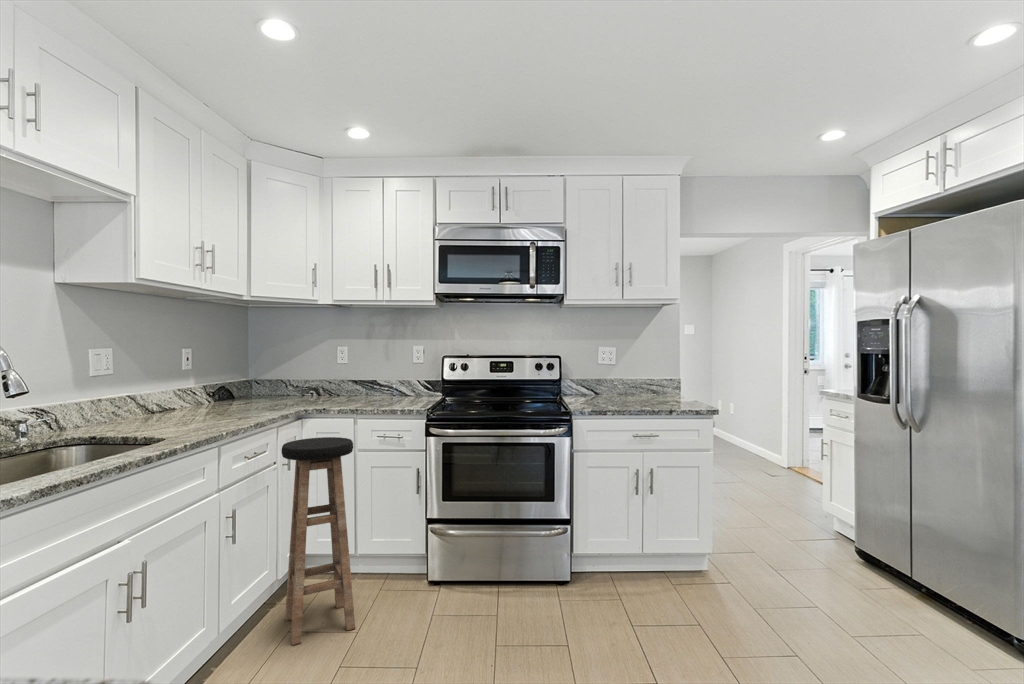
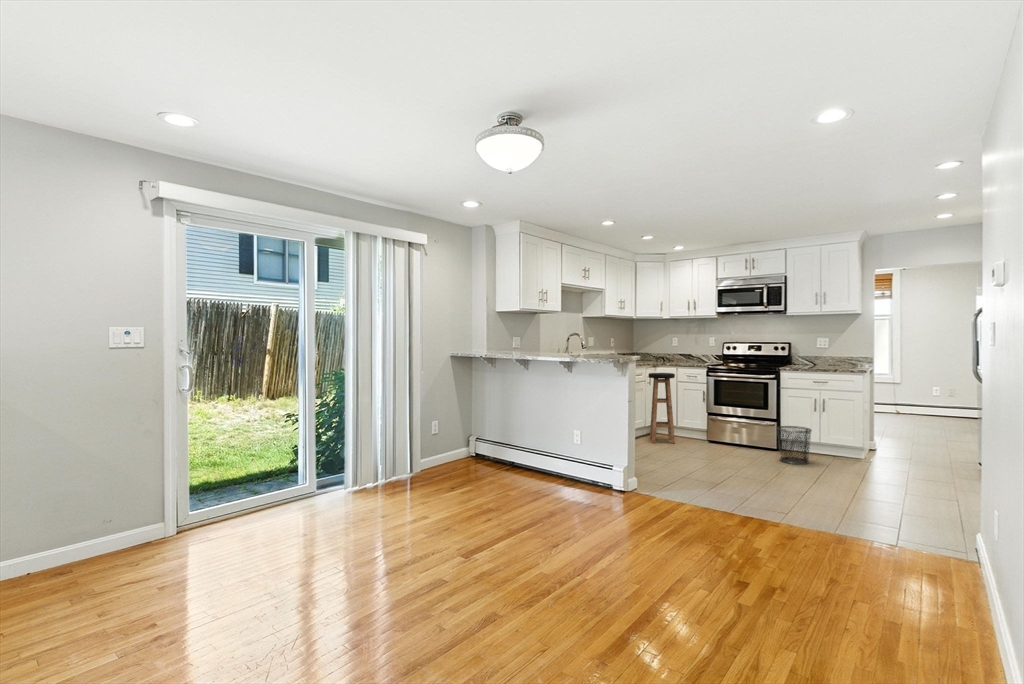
waste bin: none [608,551,684,661] -> present [777,426,812,464]

